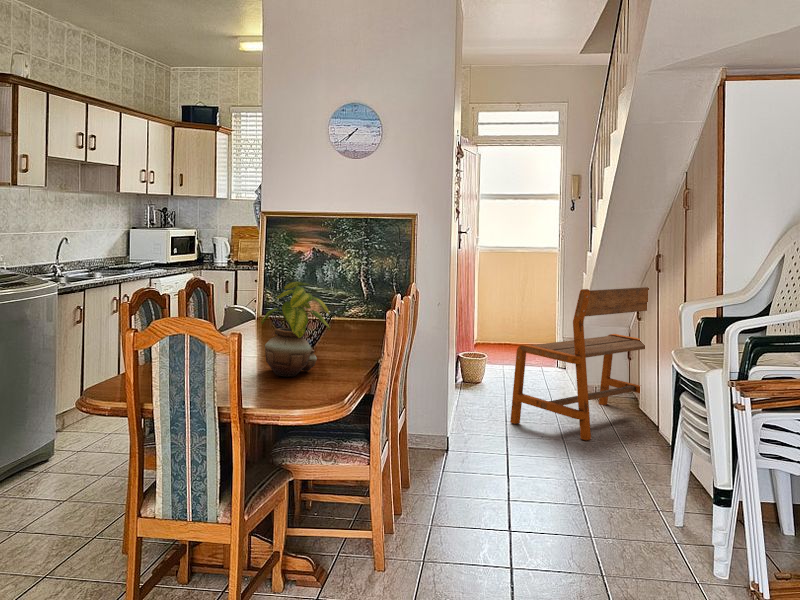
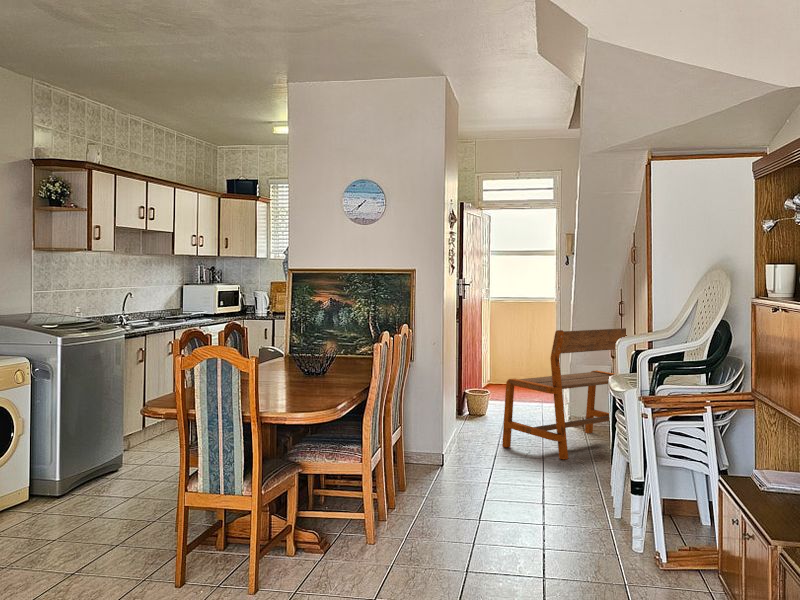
potted plant: present [261,282,331,377] -> none [278,321,331,393]

